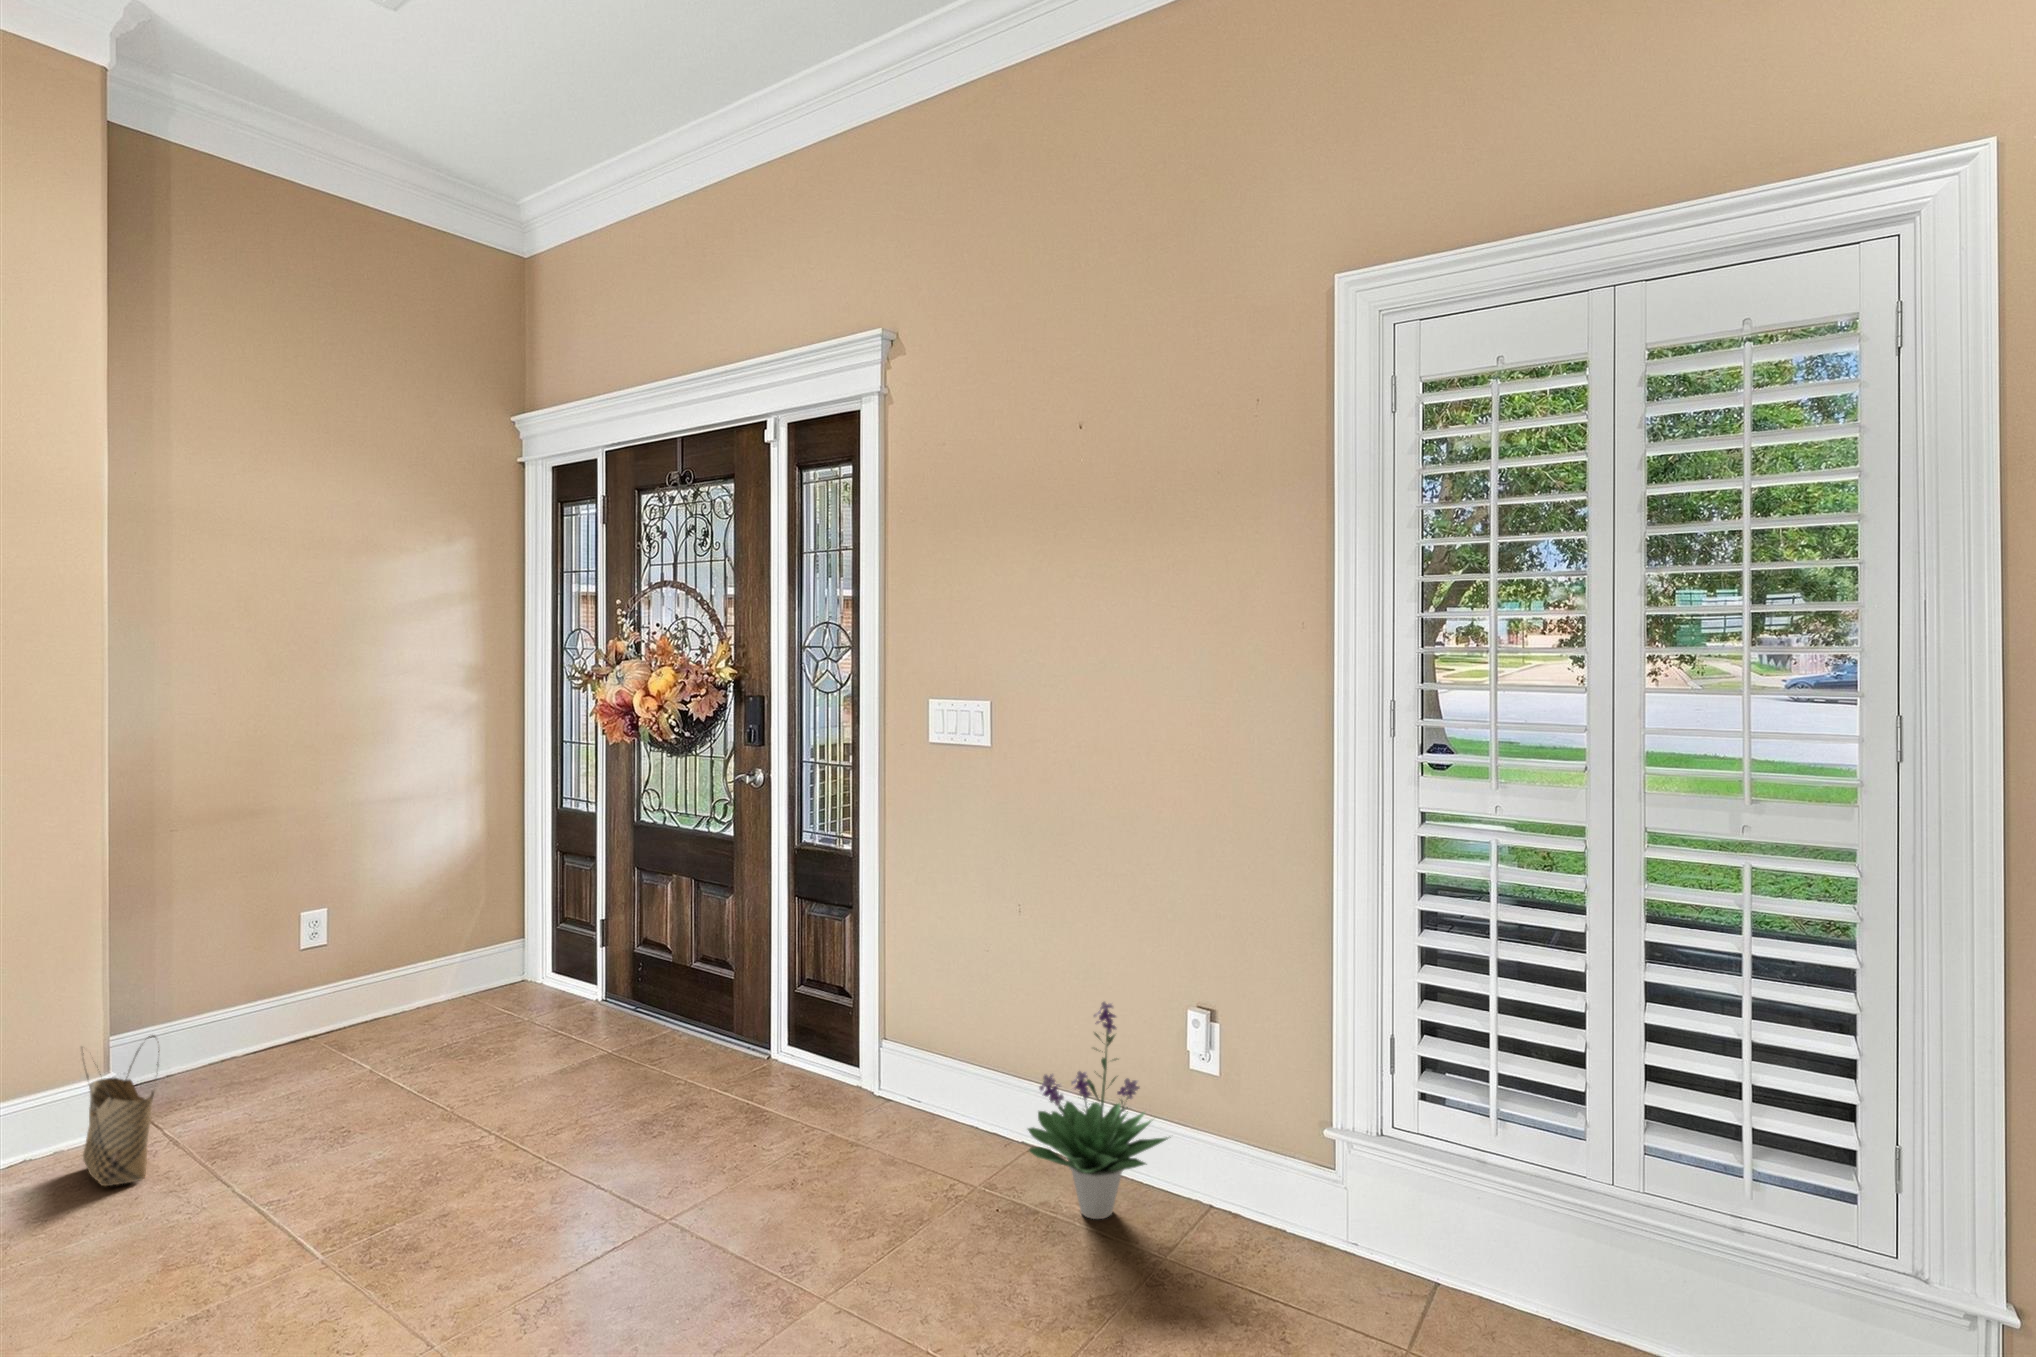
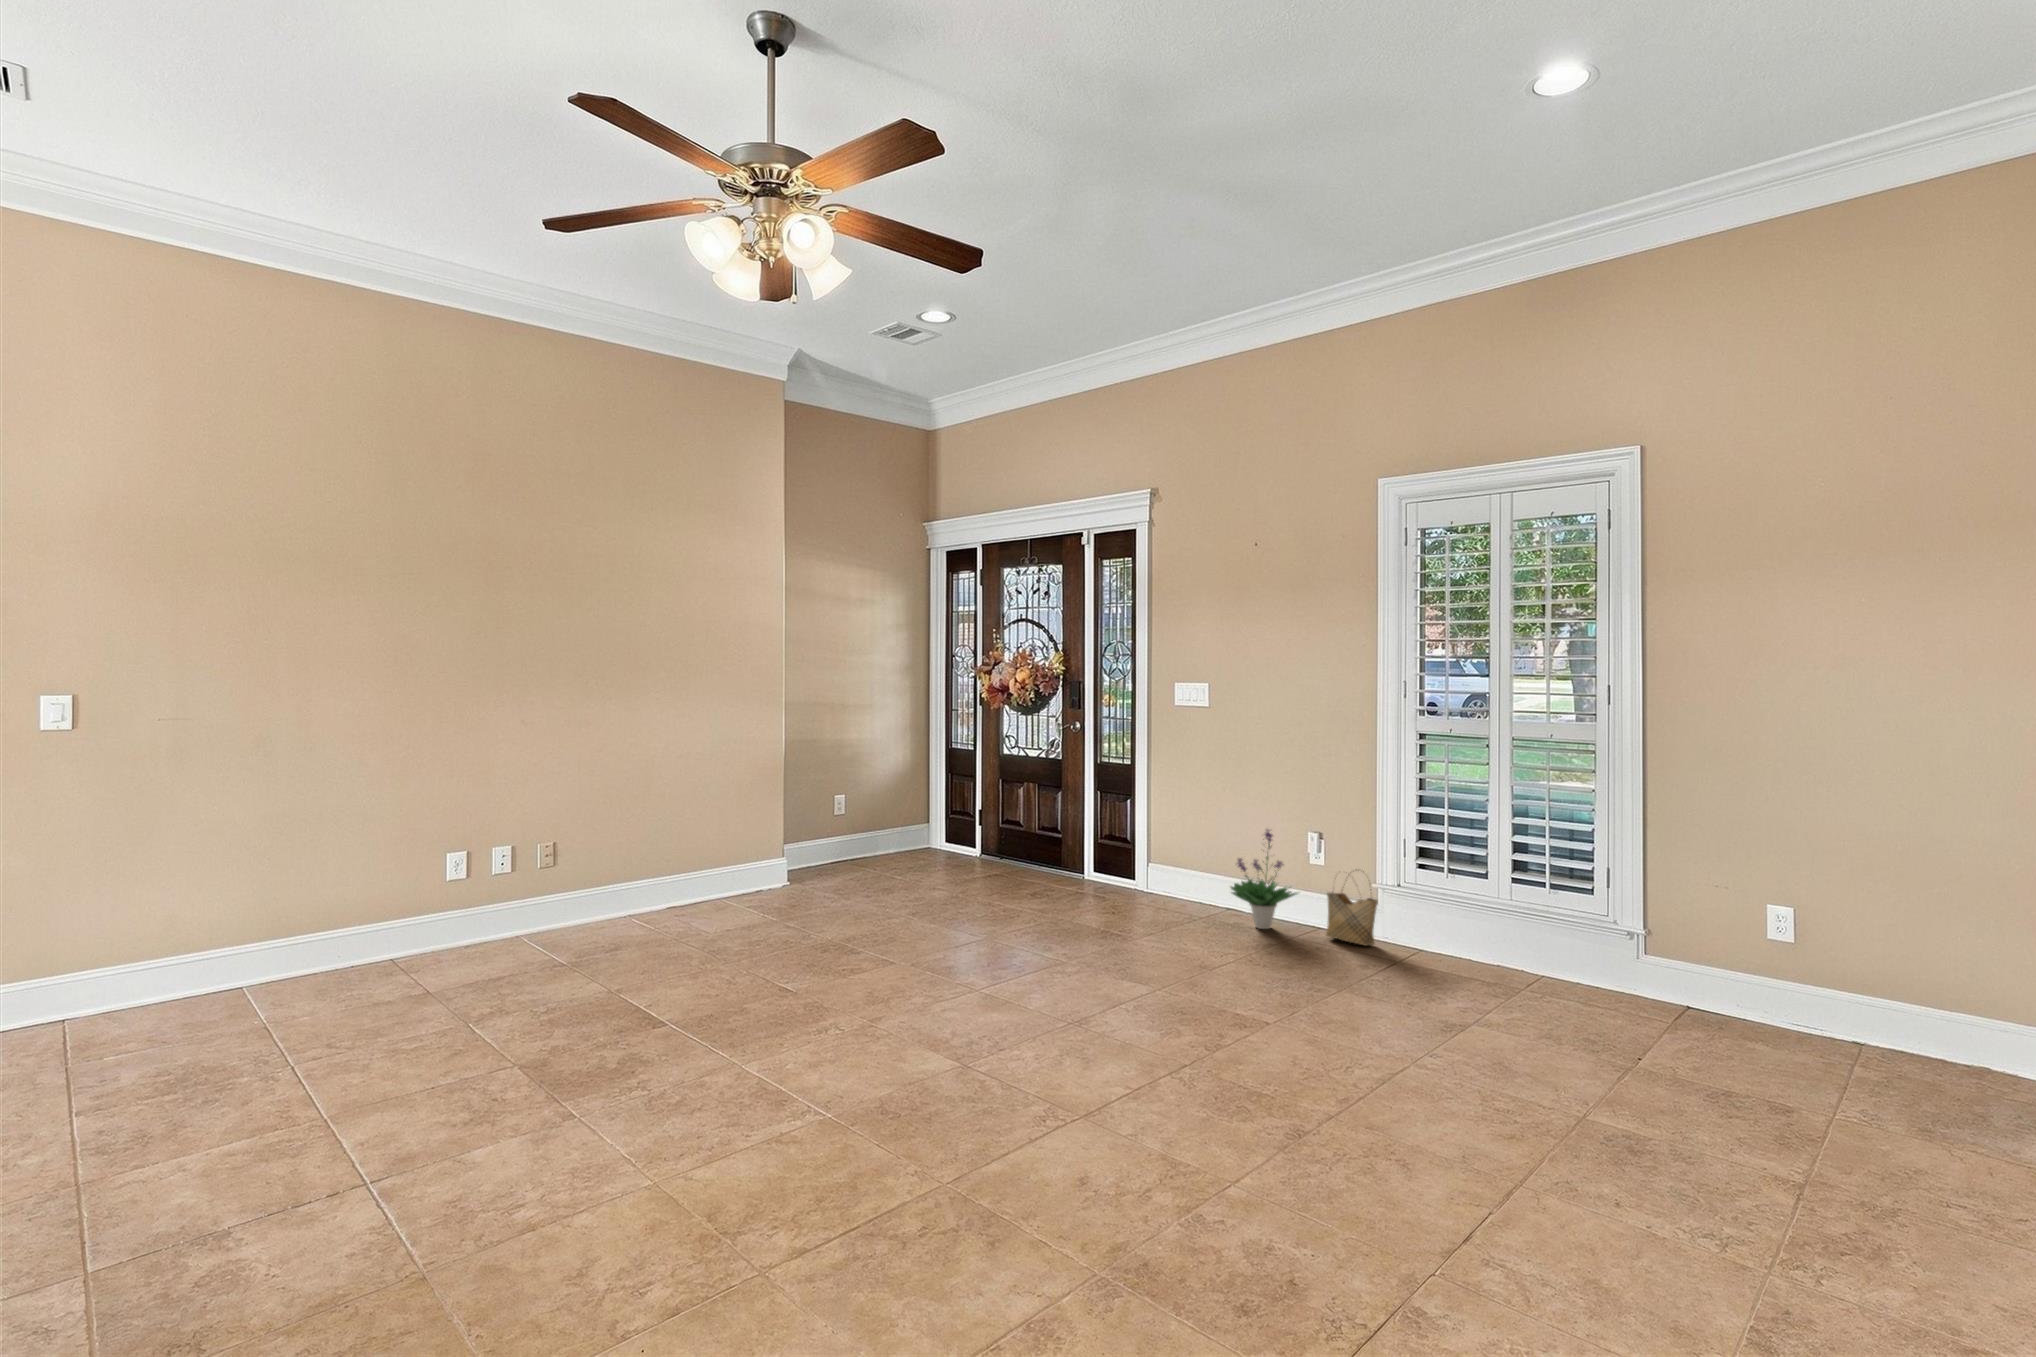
woven basket: present [81,1035,160,1186] -> present [1326,870,1378,946]

